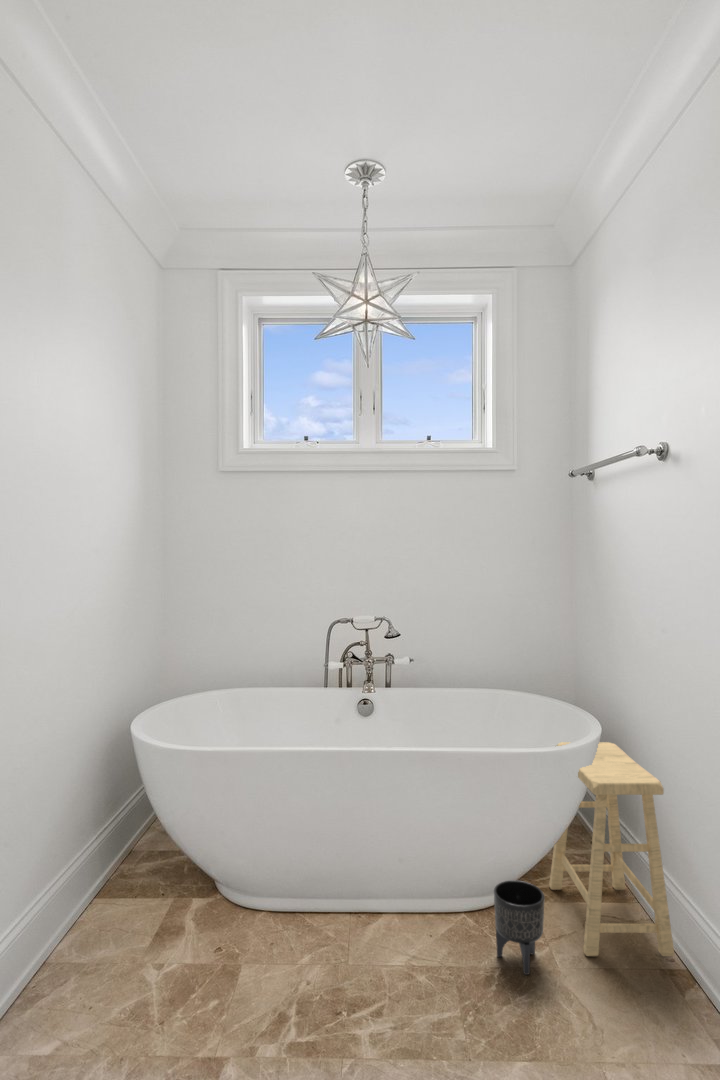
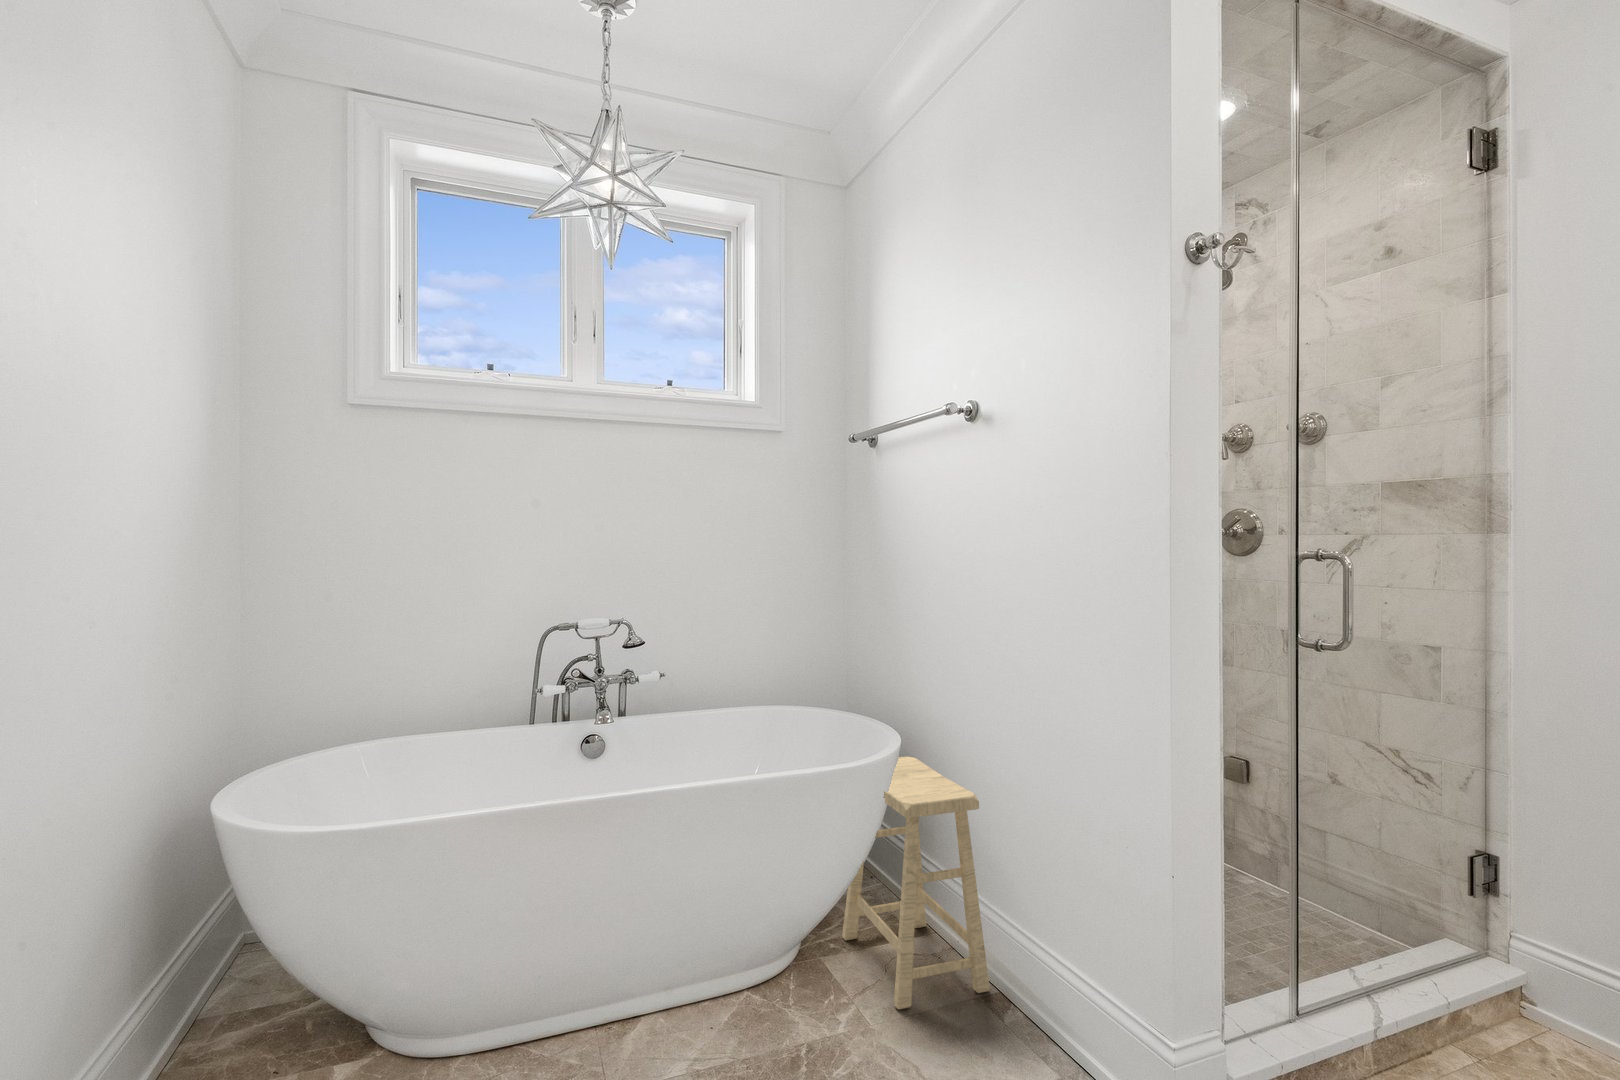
planter: present [494,880,545,975] -> none [793,934,854,1046]

